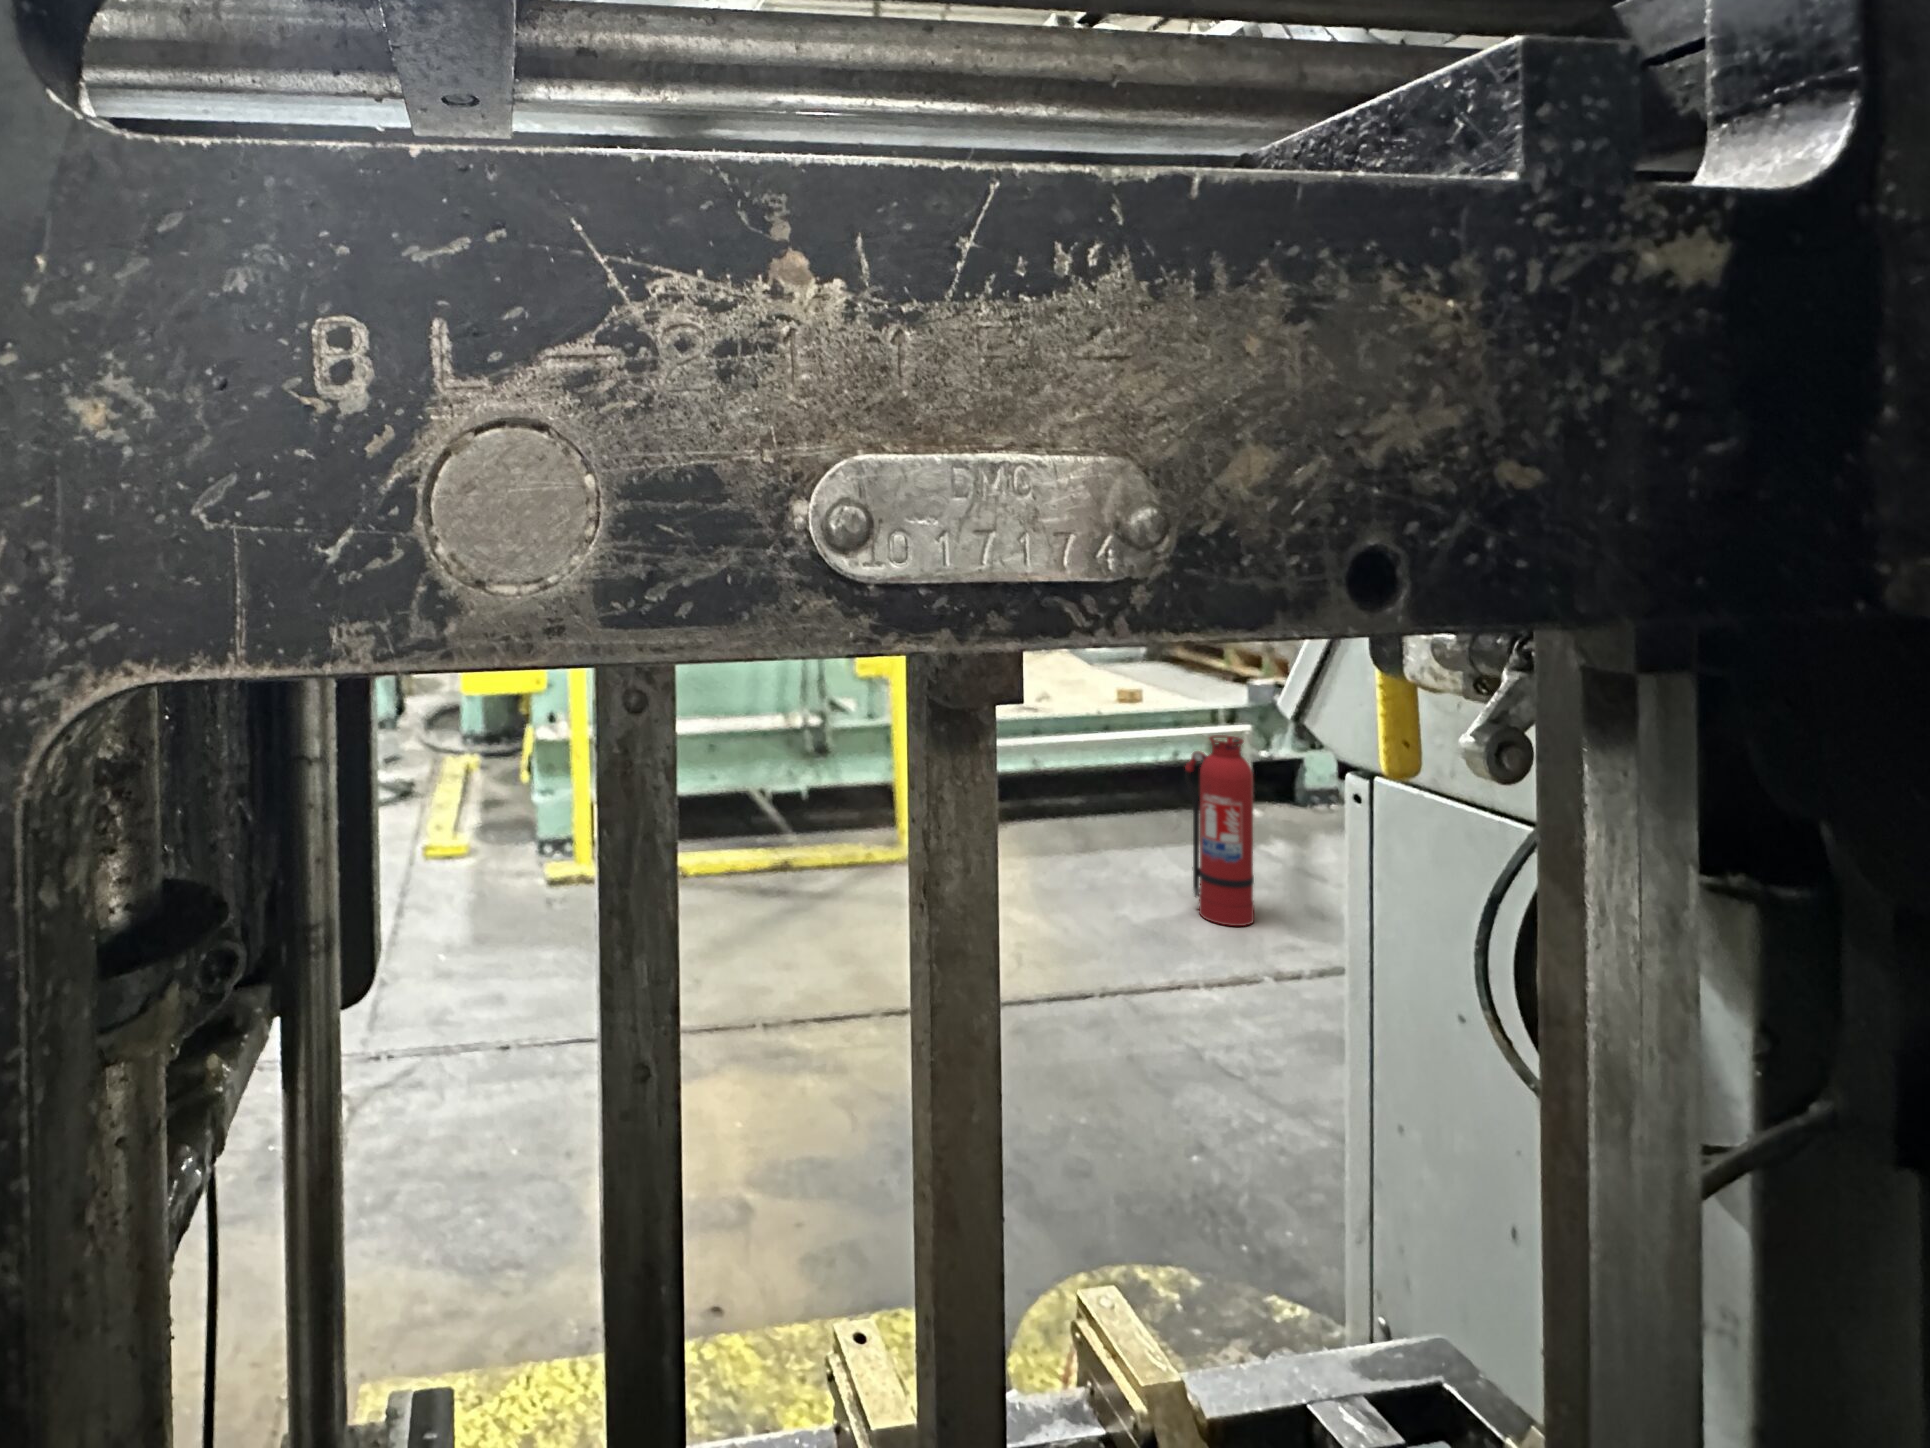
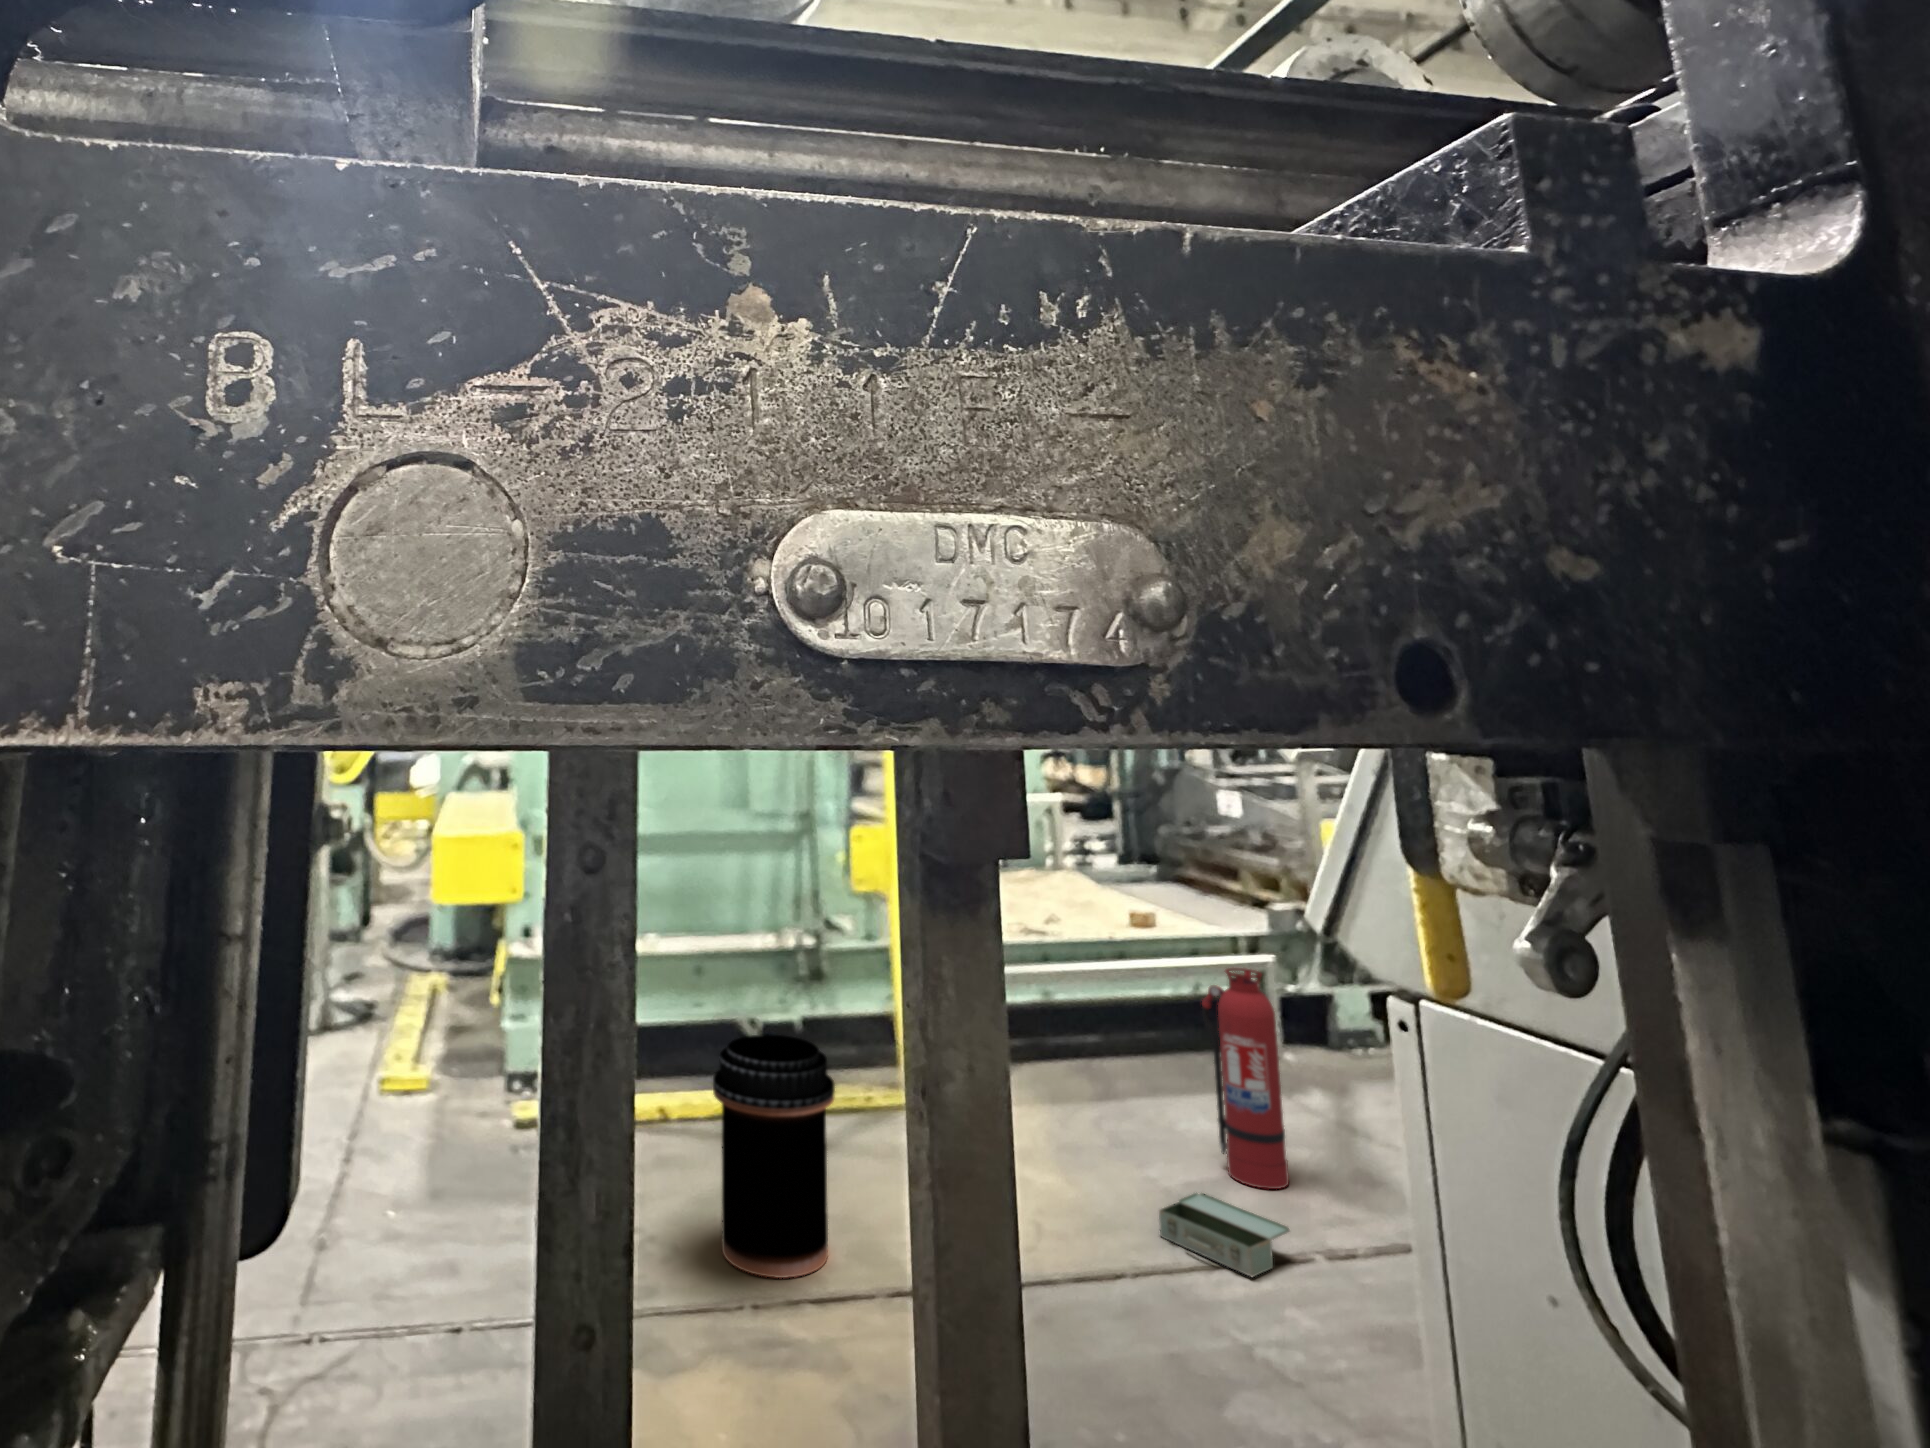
trash can: none [727,803,840,1007] -> present [713,1034,835,1278]
toolbox: none [1133,931,1252,1000] -> present [1159,1193,1290,1277]

